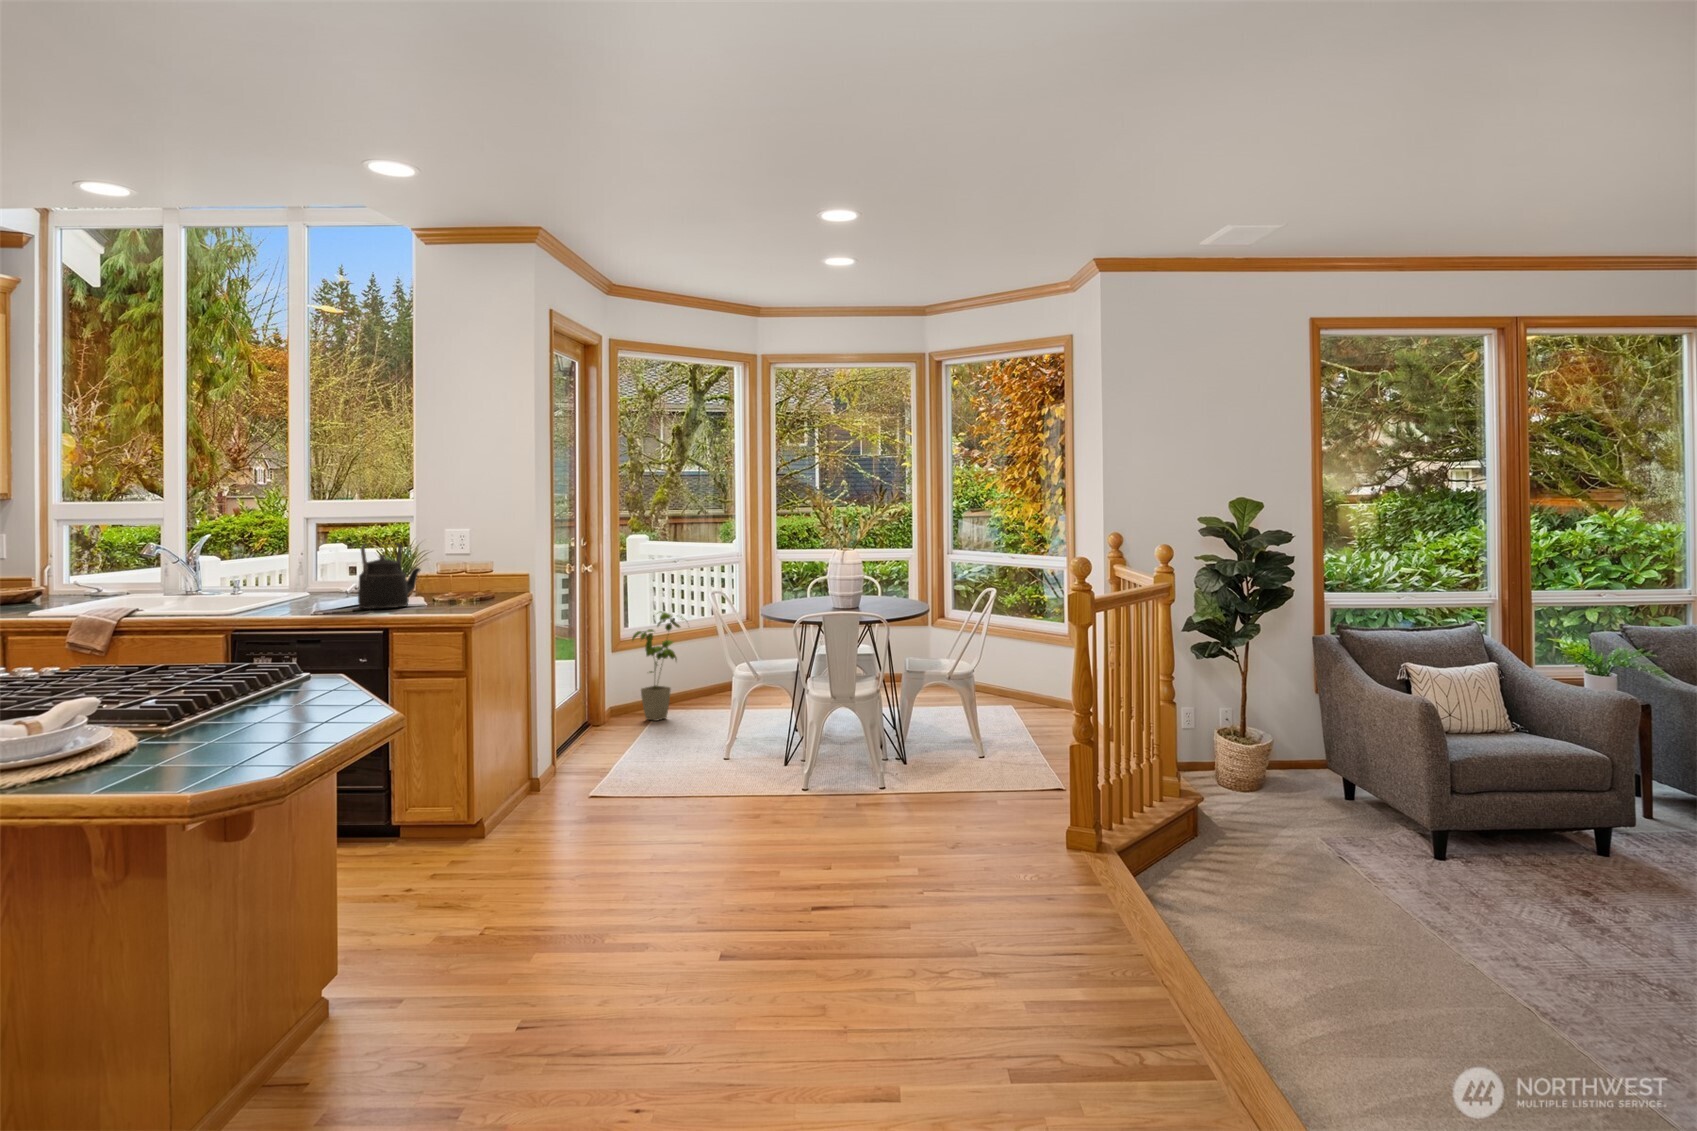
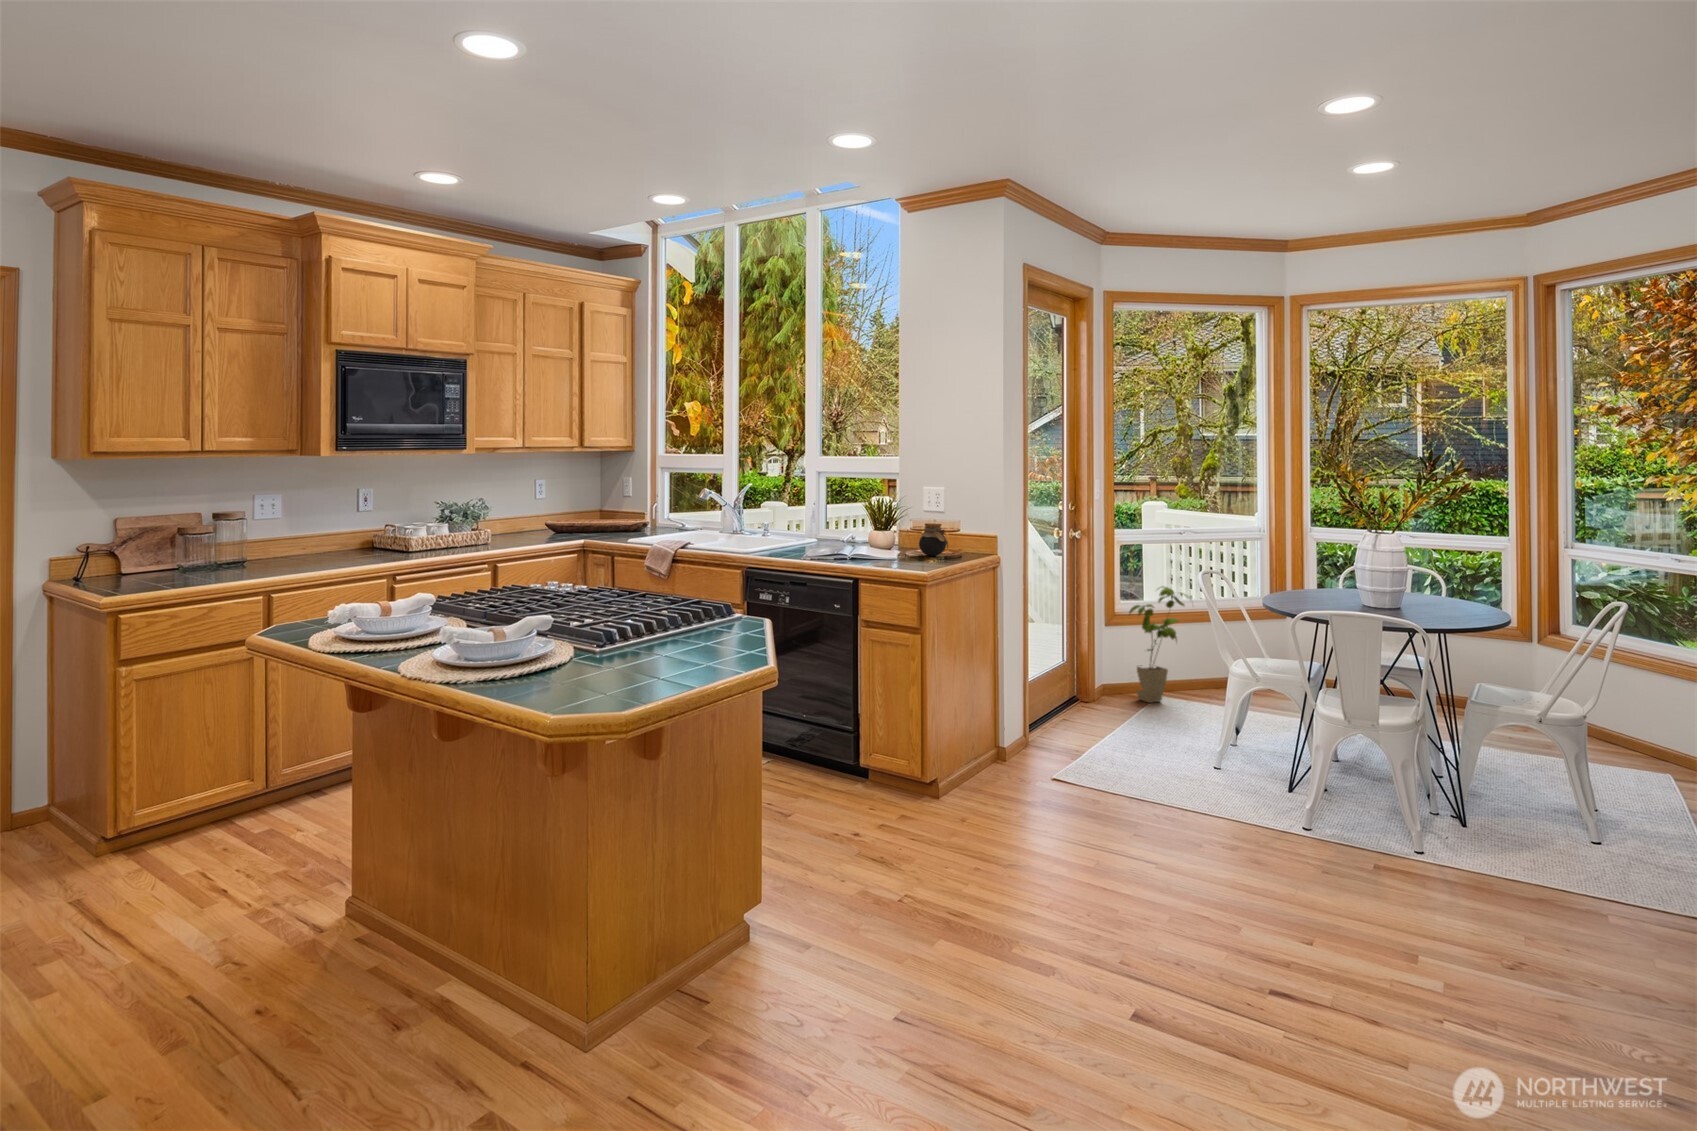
kettle: present [358,543,420,609] -> none [842,501,899,561]
jar: none [442,564,476,598] -> present [919,523,948,556]

